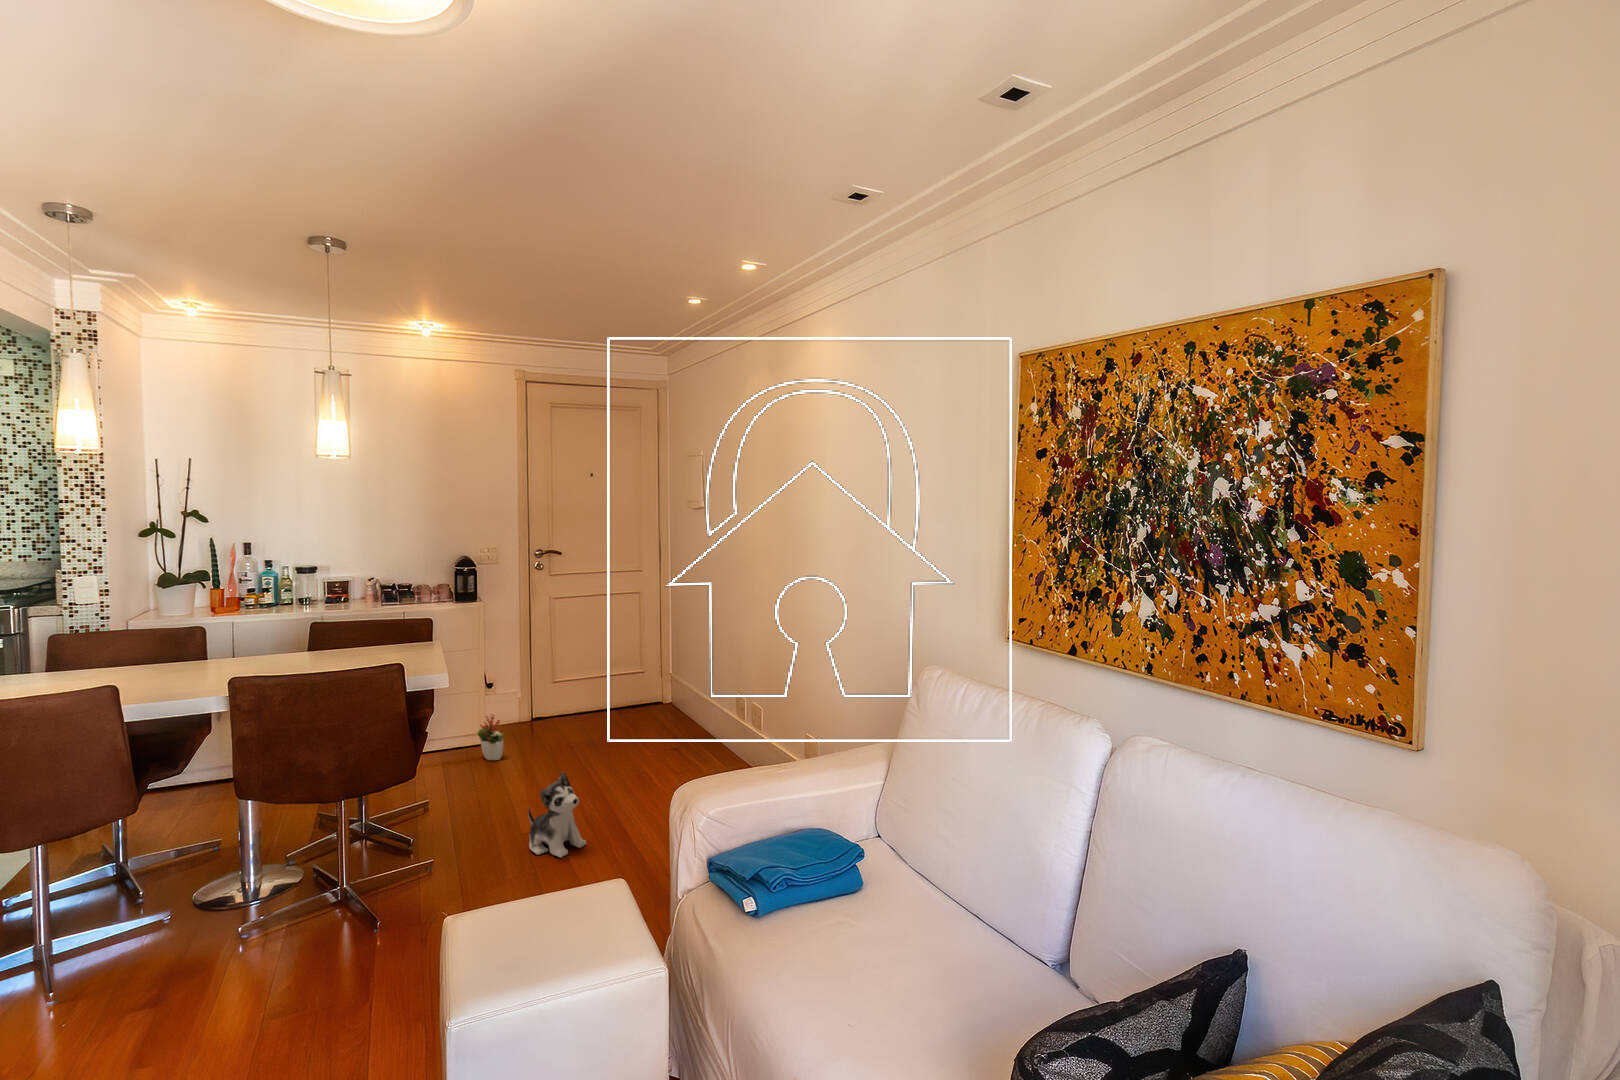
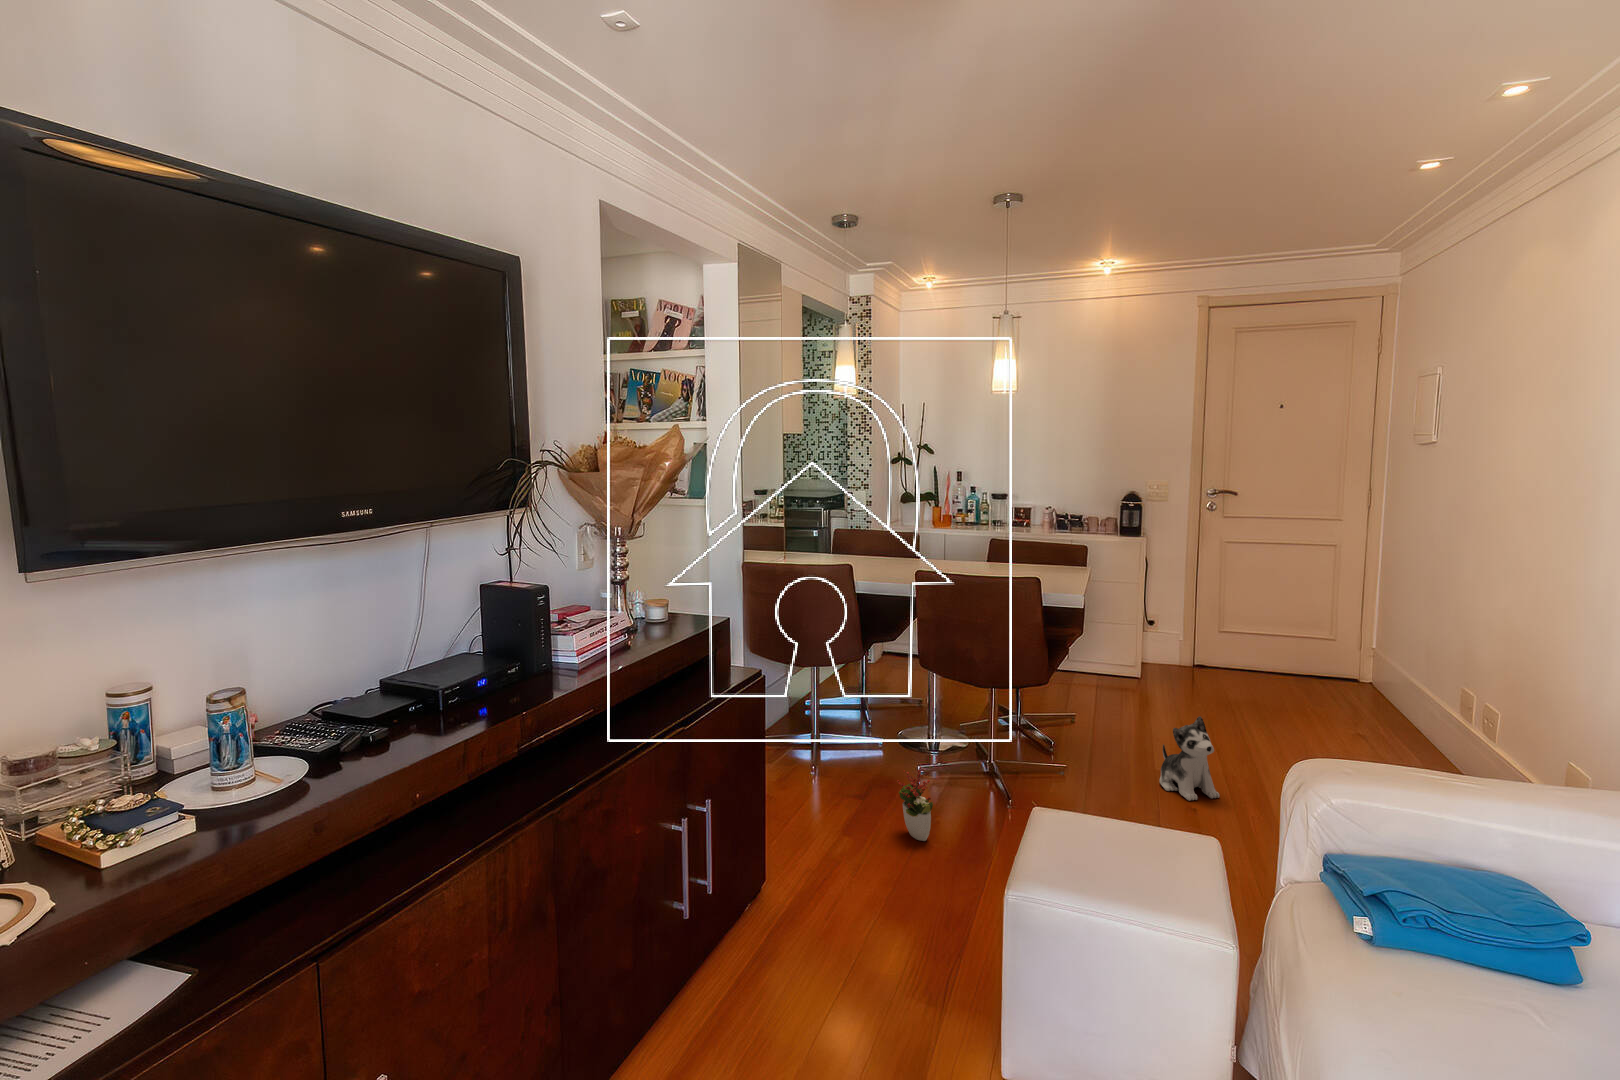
decorative plant: present [478,714,504,760] -> present [897,766,933,841]

